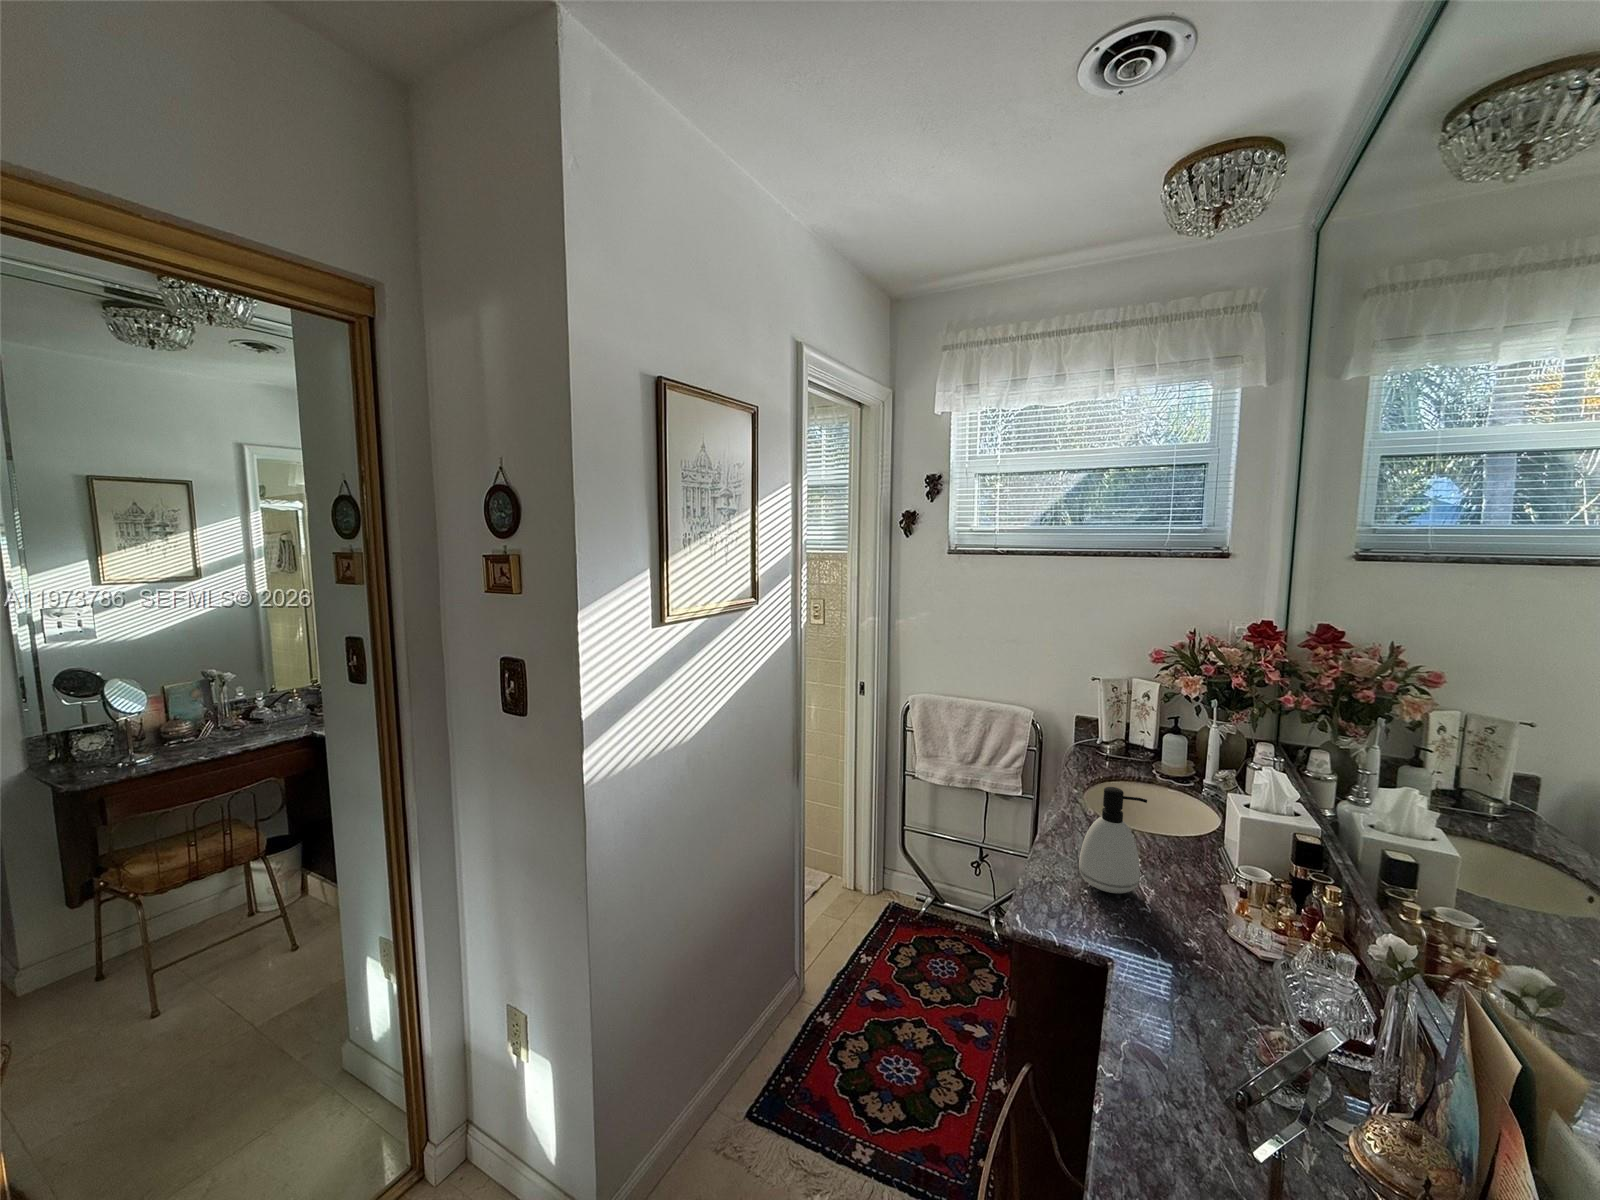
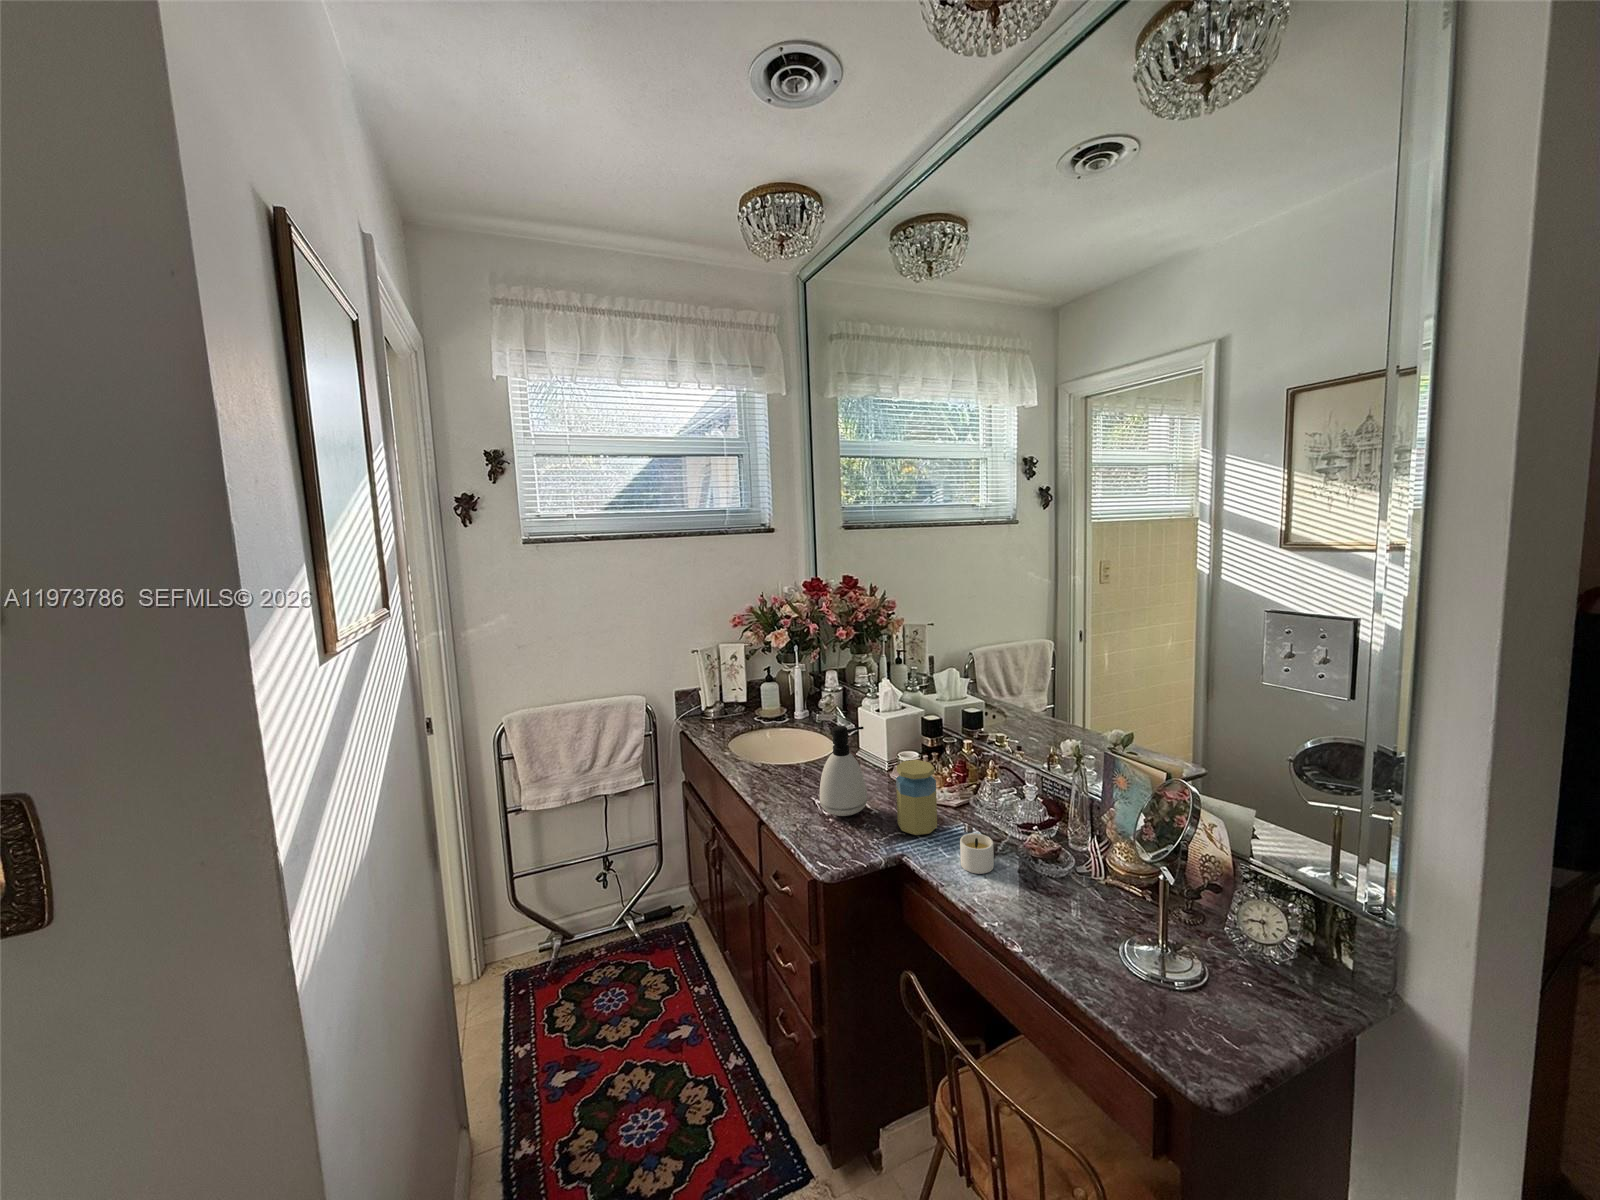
jar: none [1140,857,1202,956] -> present [896,760,937,835]
candle: none [1158,970,1229,1043] -> present [960,833,994,874]

